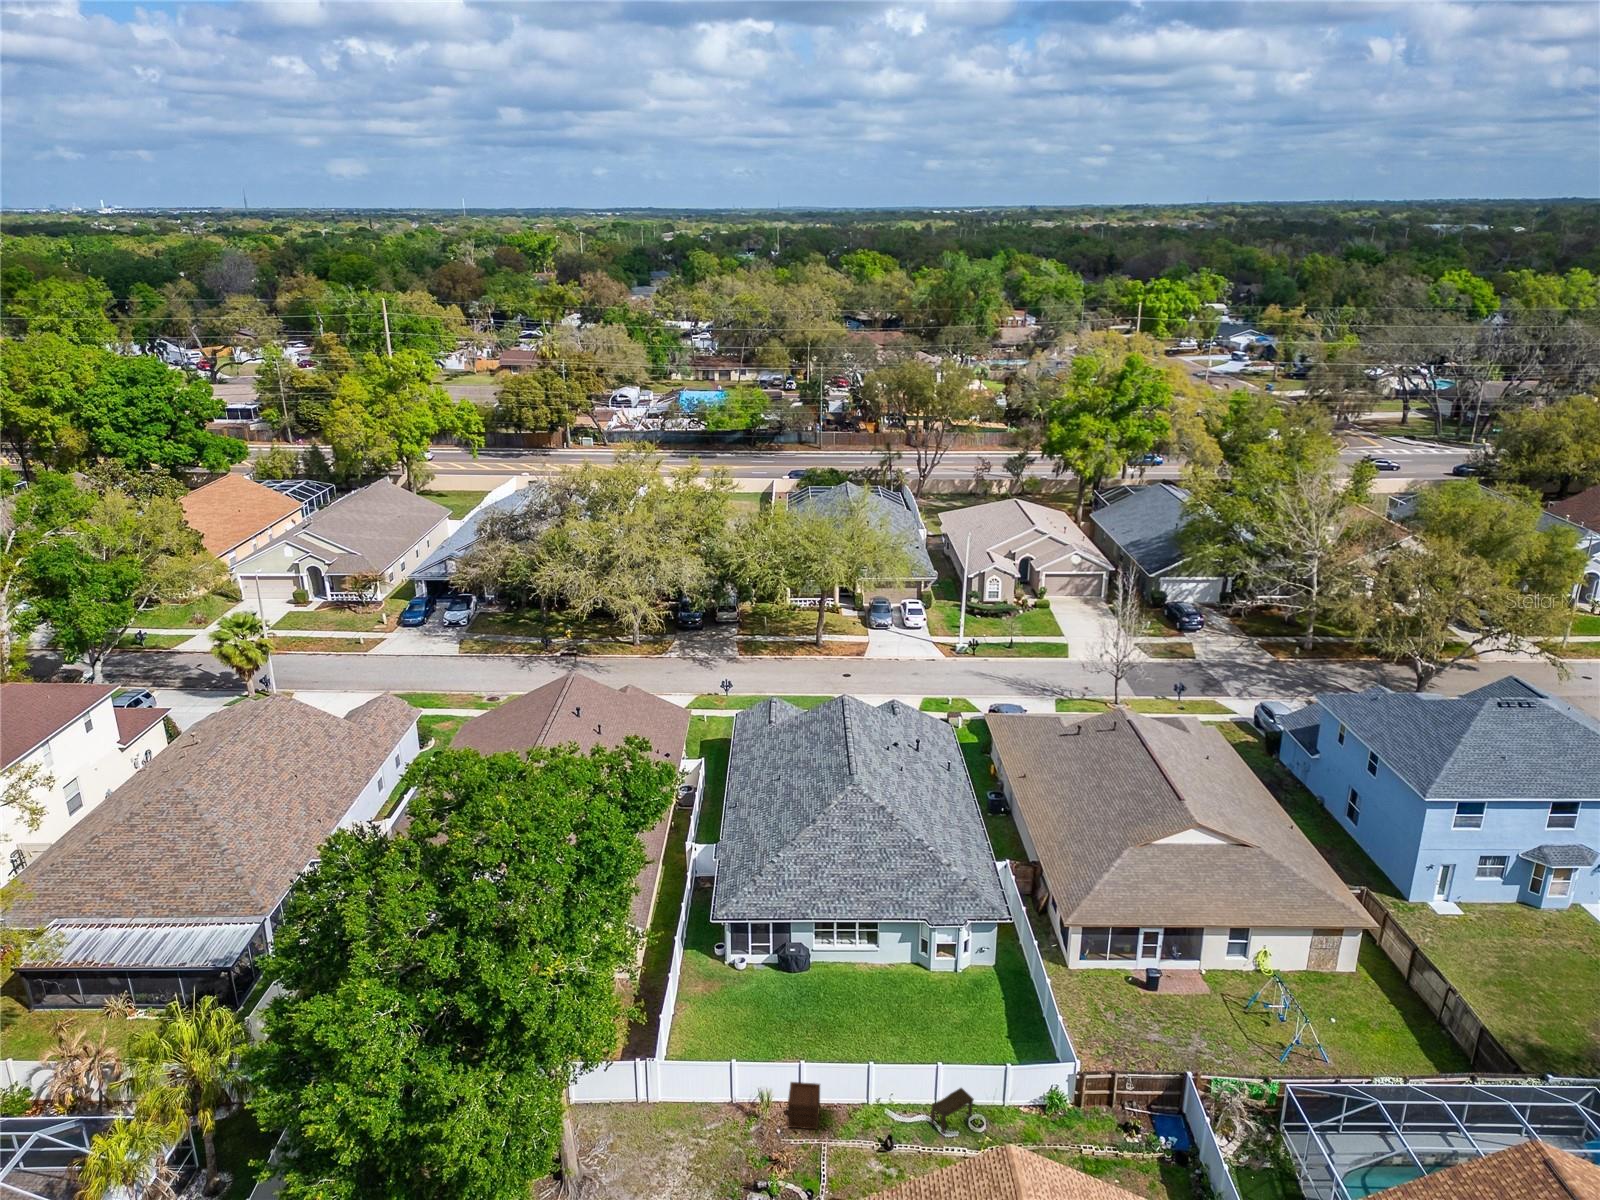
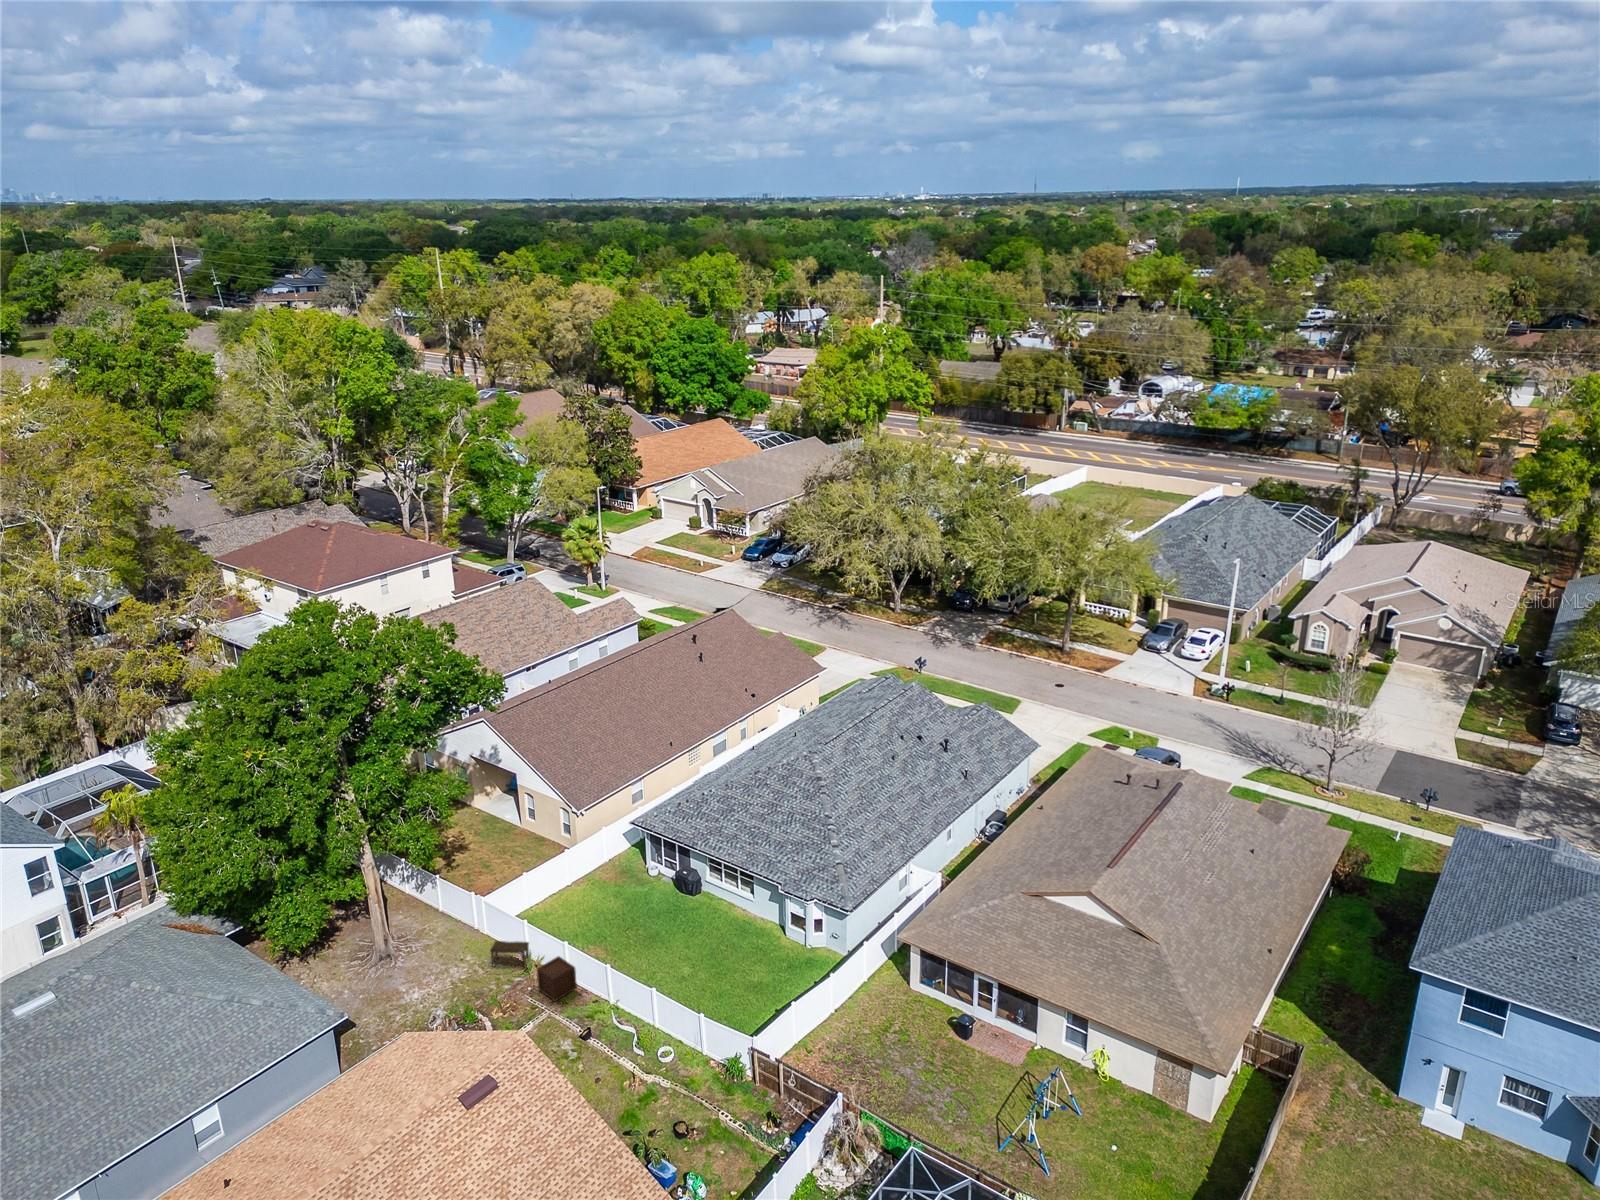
bench: present [930,1088,974,1133] -> present [490,941,529,967]

